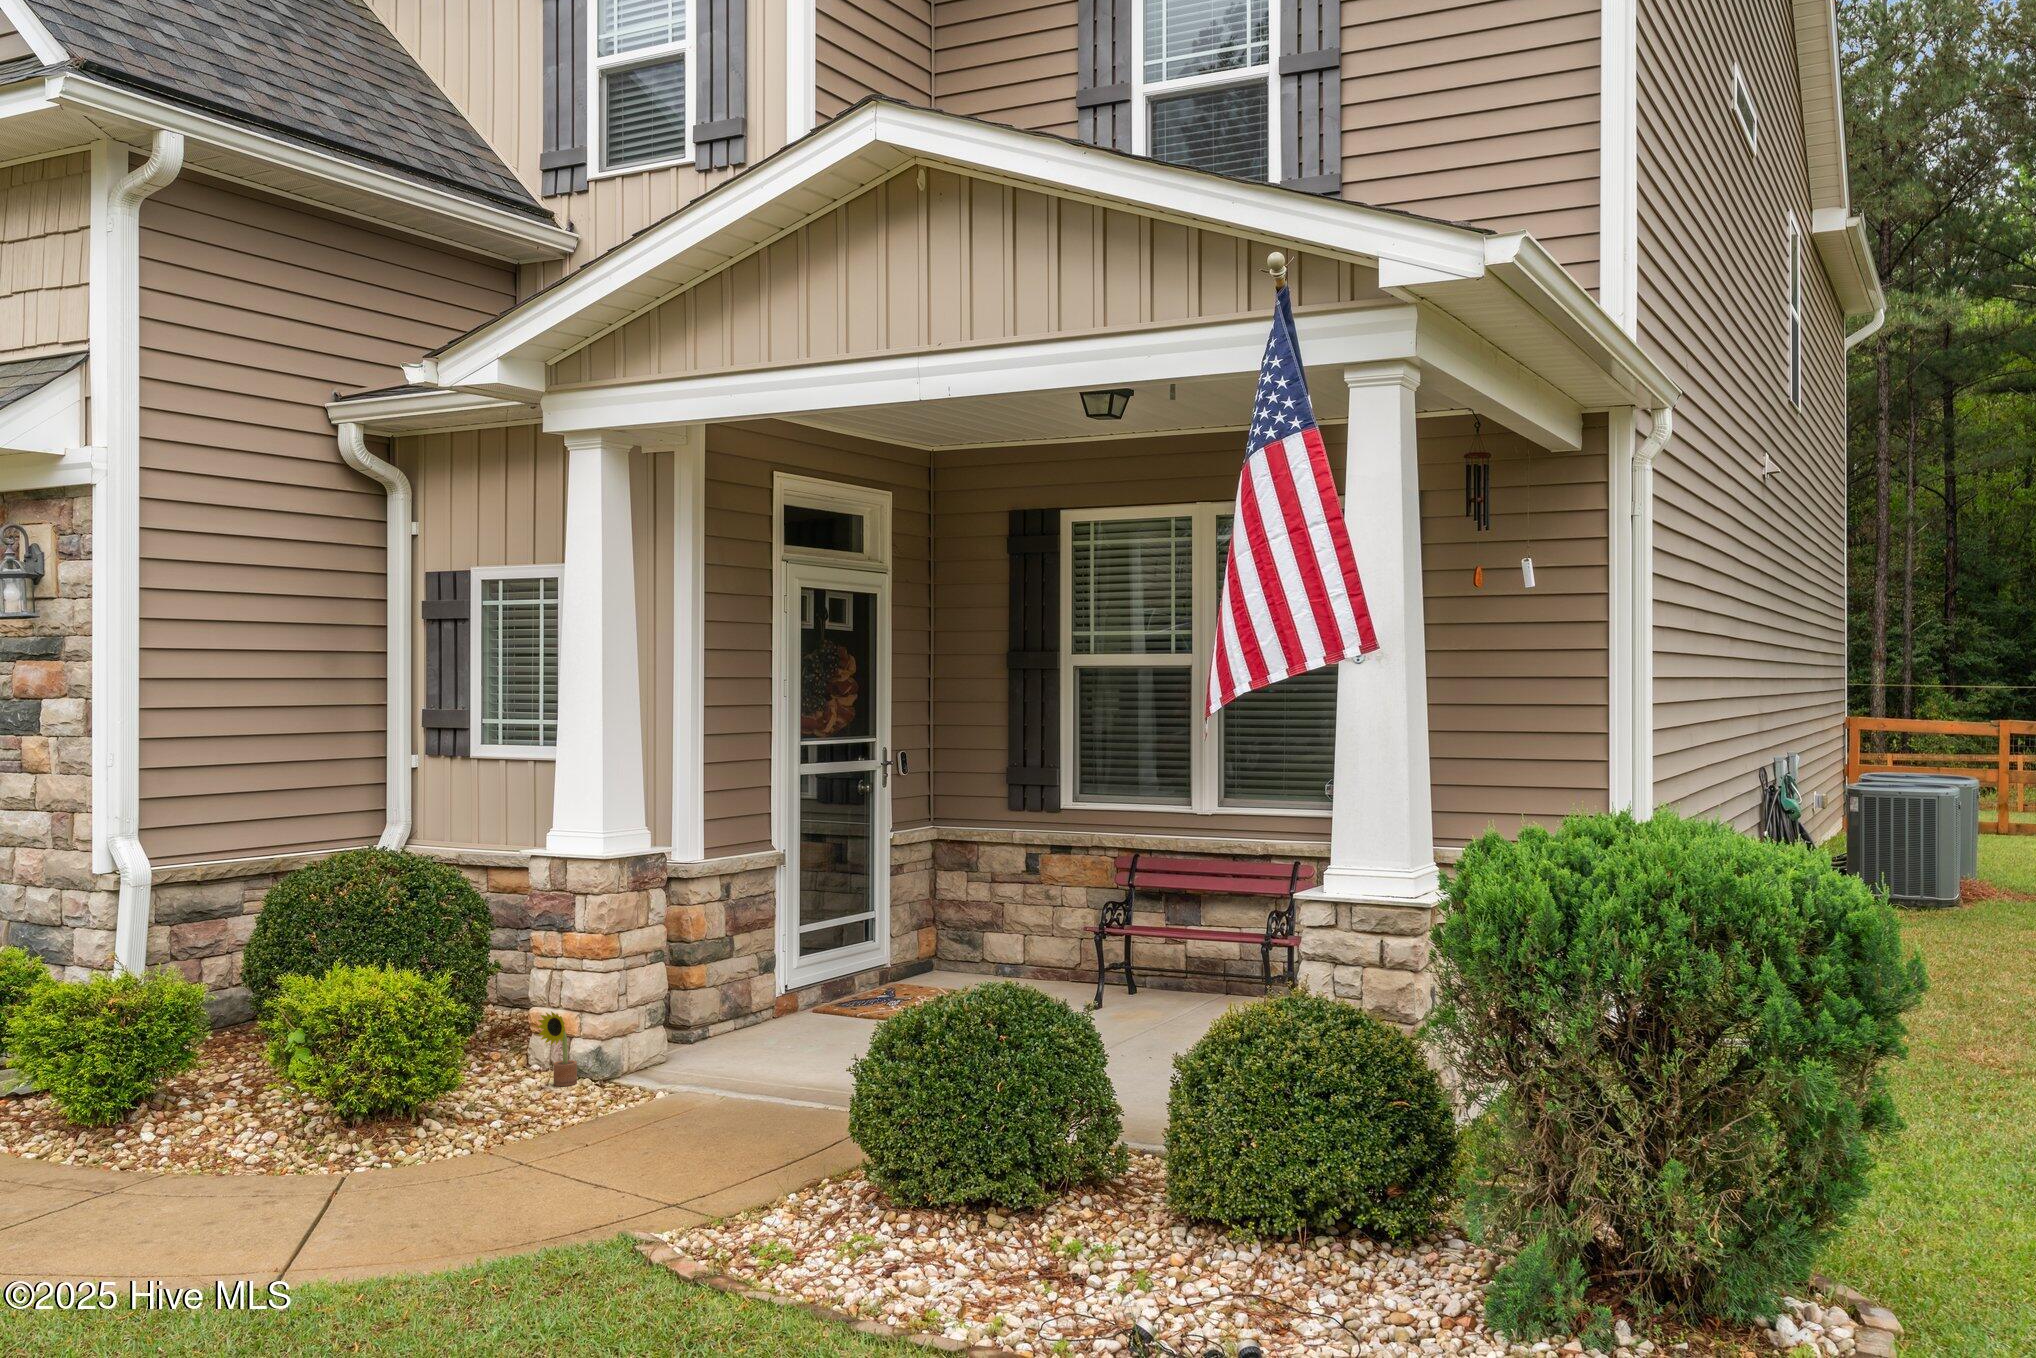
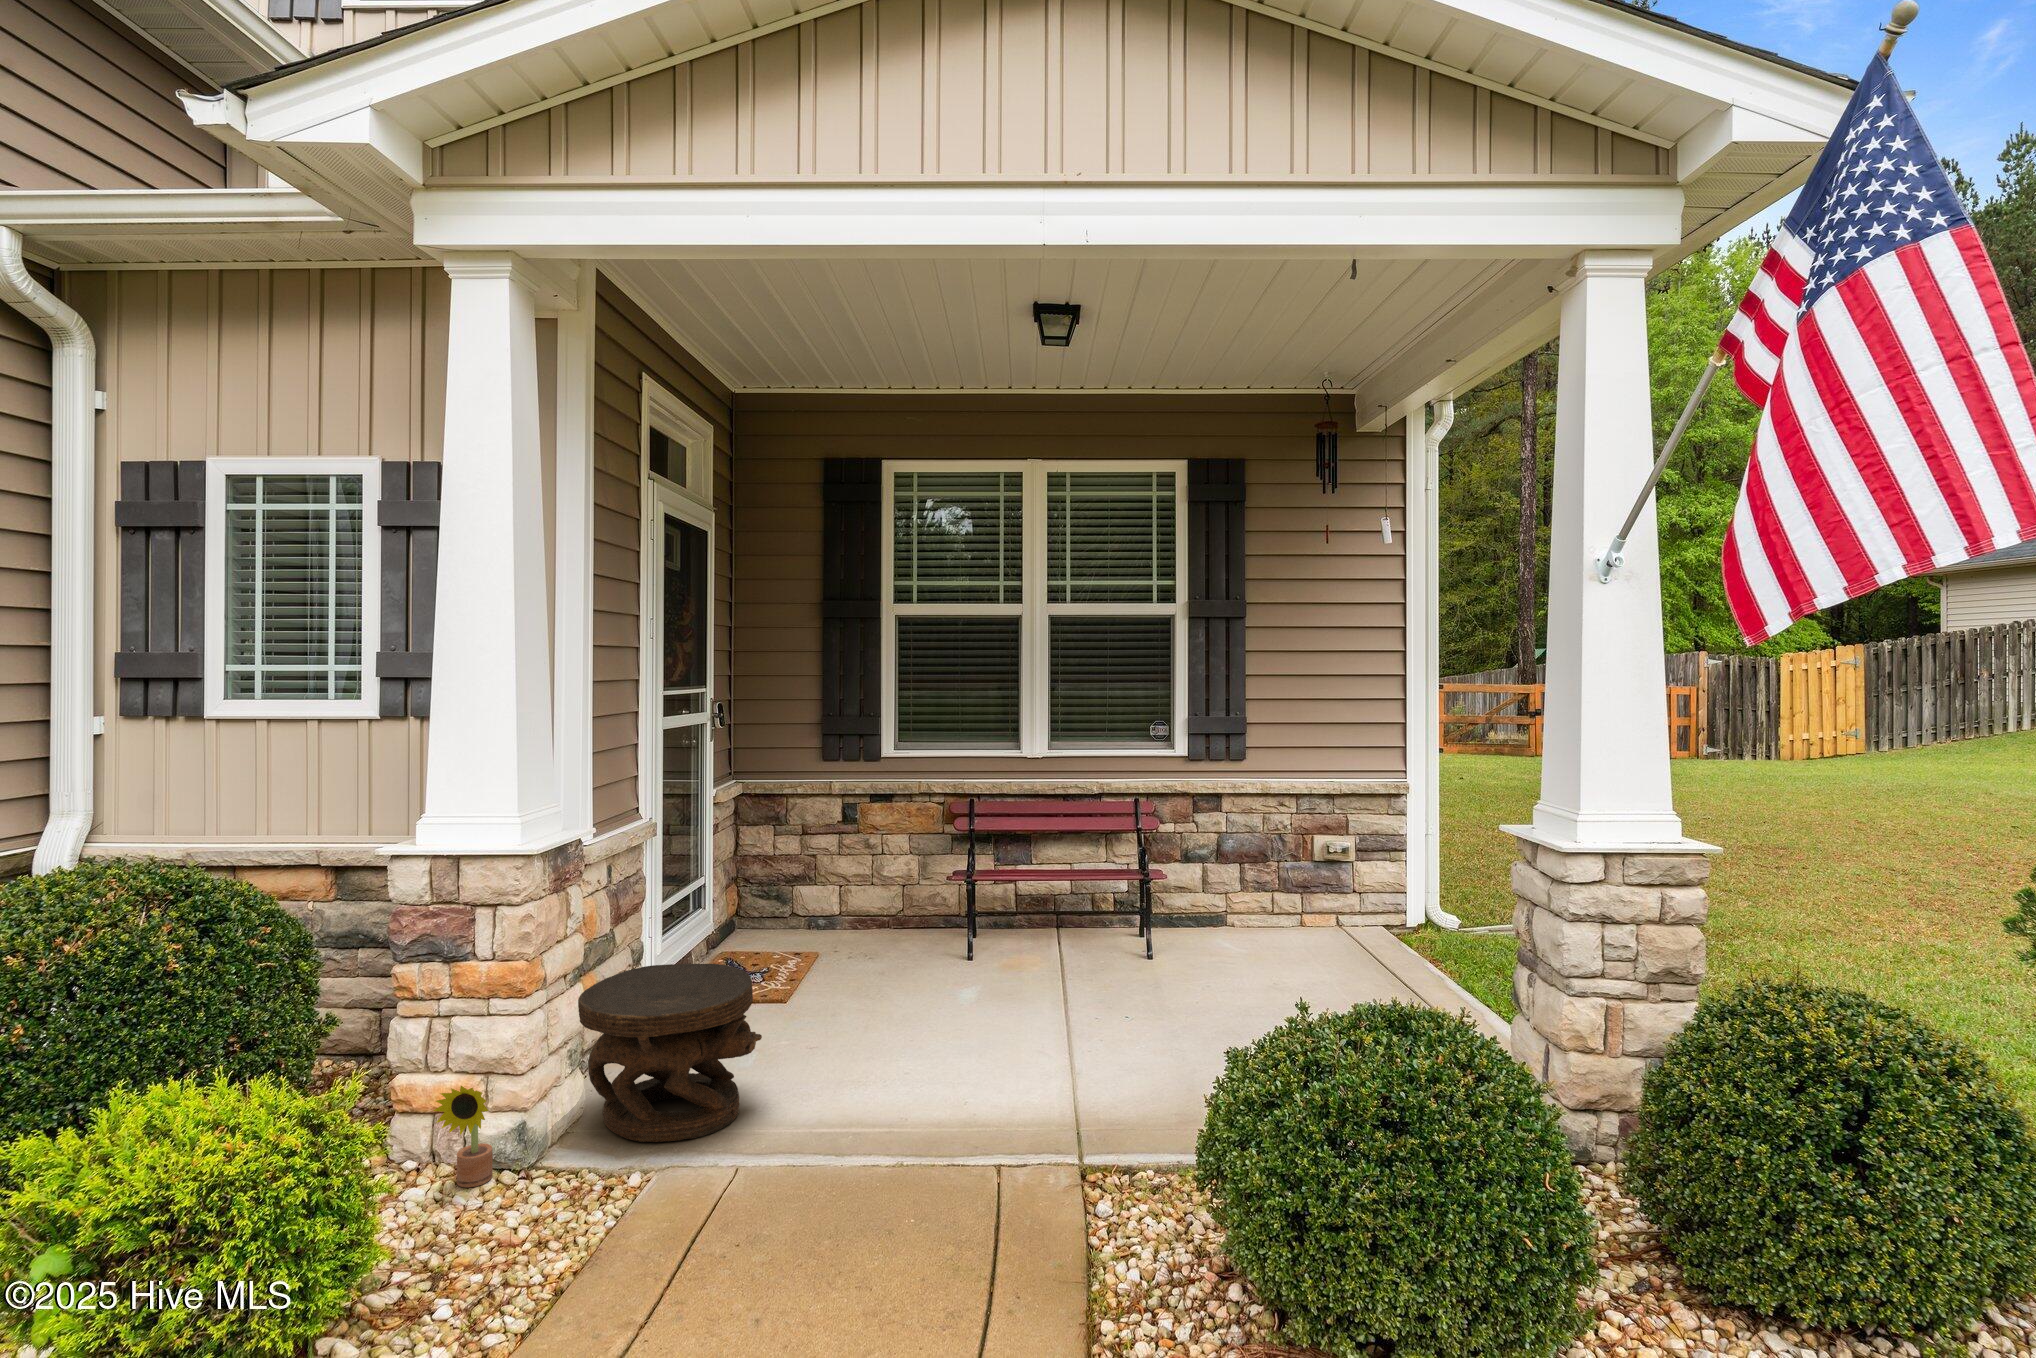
side table: none [647,958,778,1083] -> present [578,964,762,1142]

